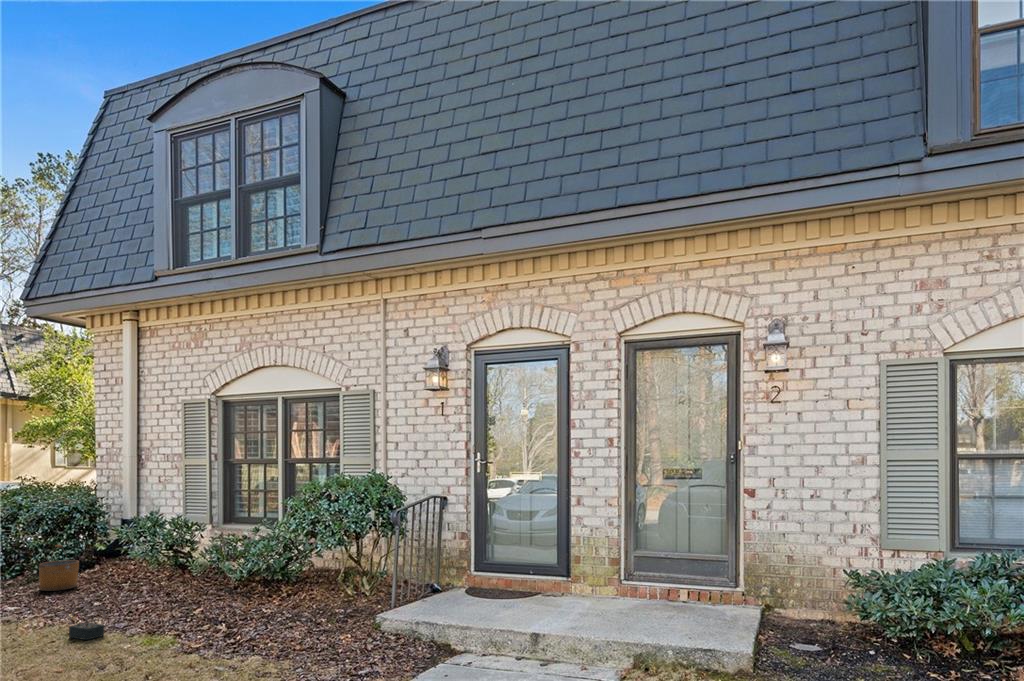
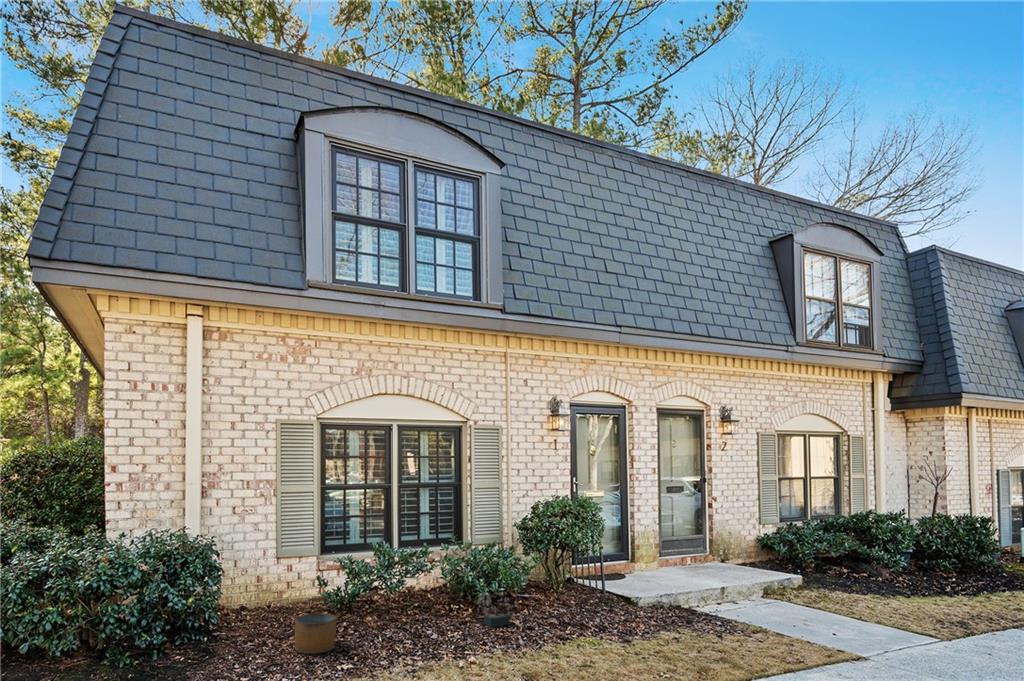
decorative plant: present [62,594,106,640] -> present [478,594,512,627]

